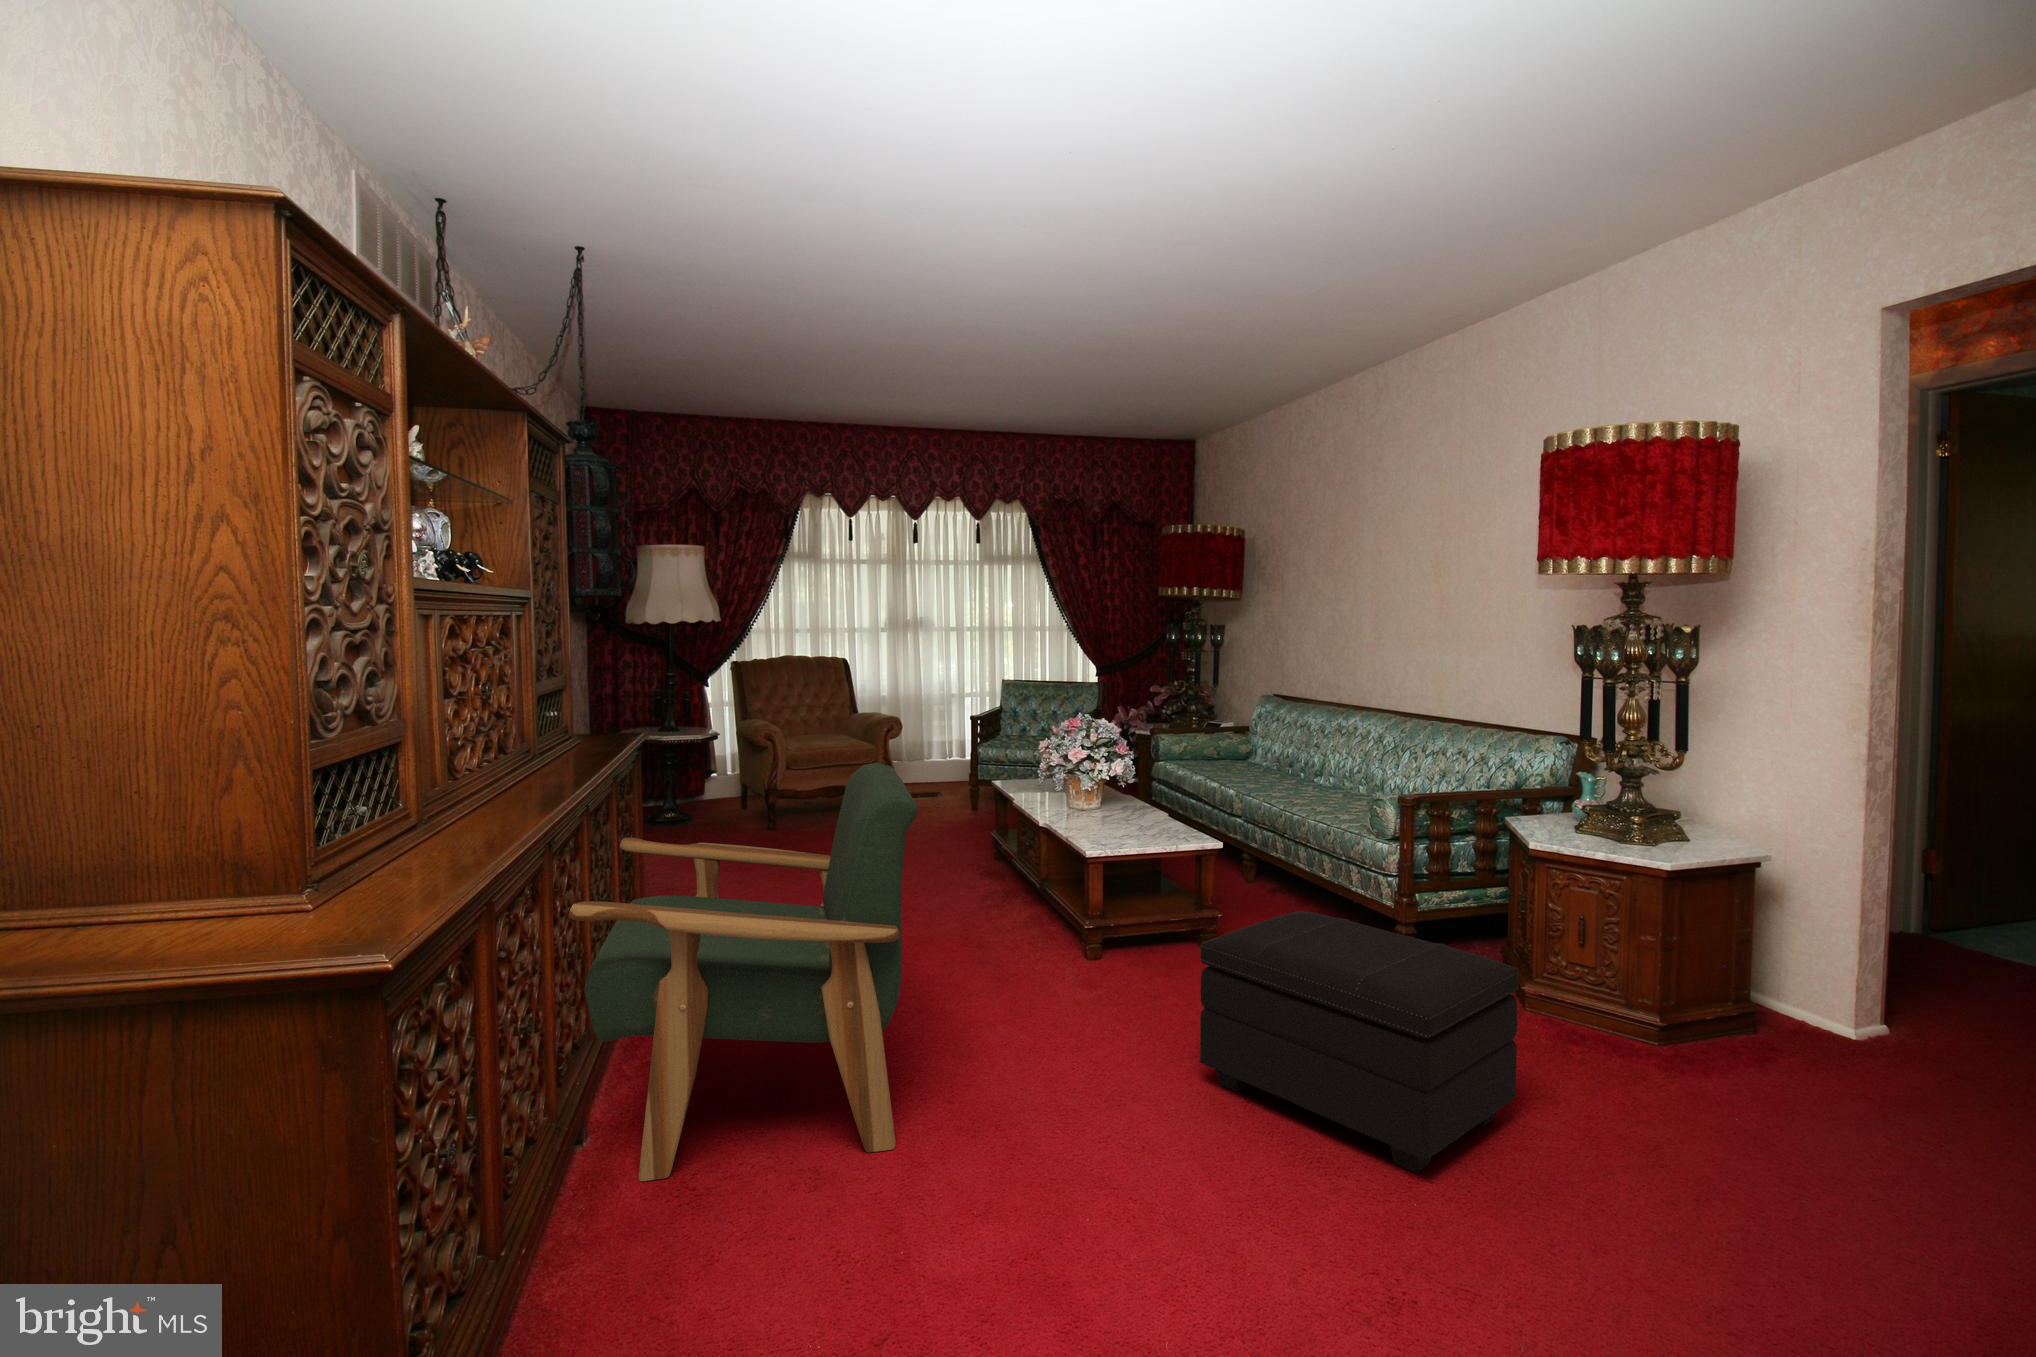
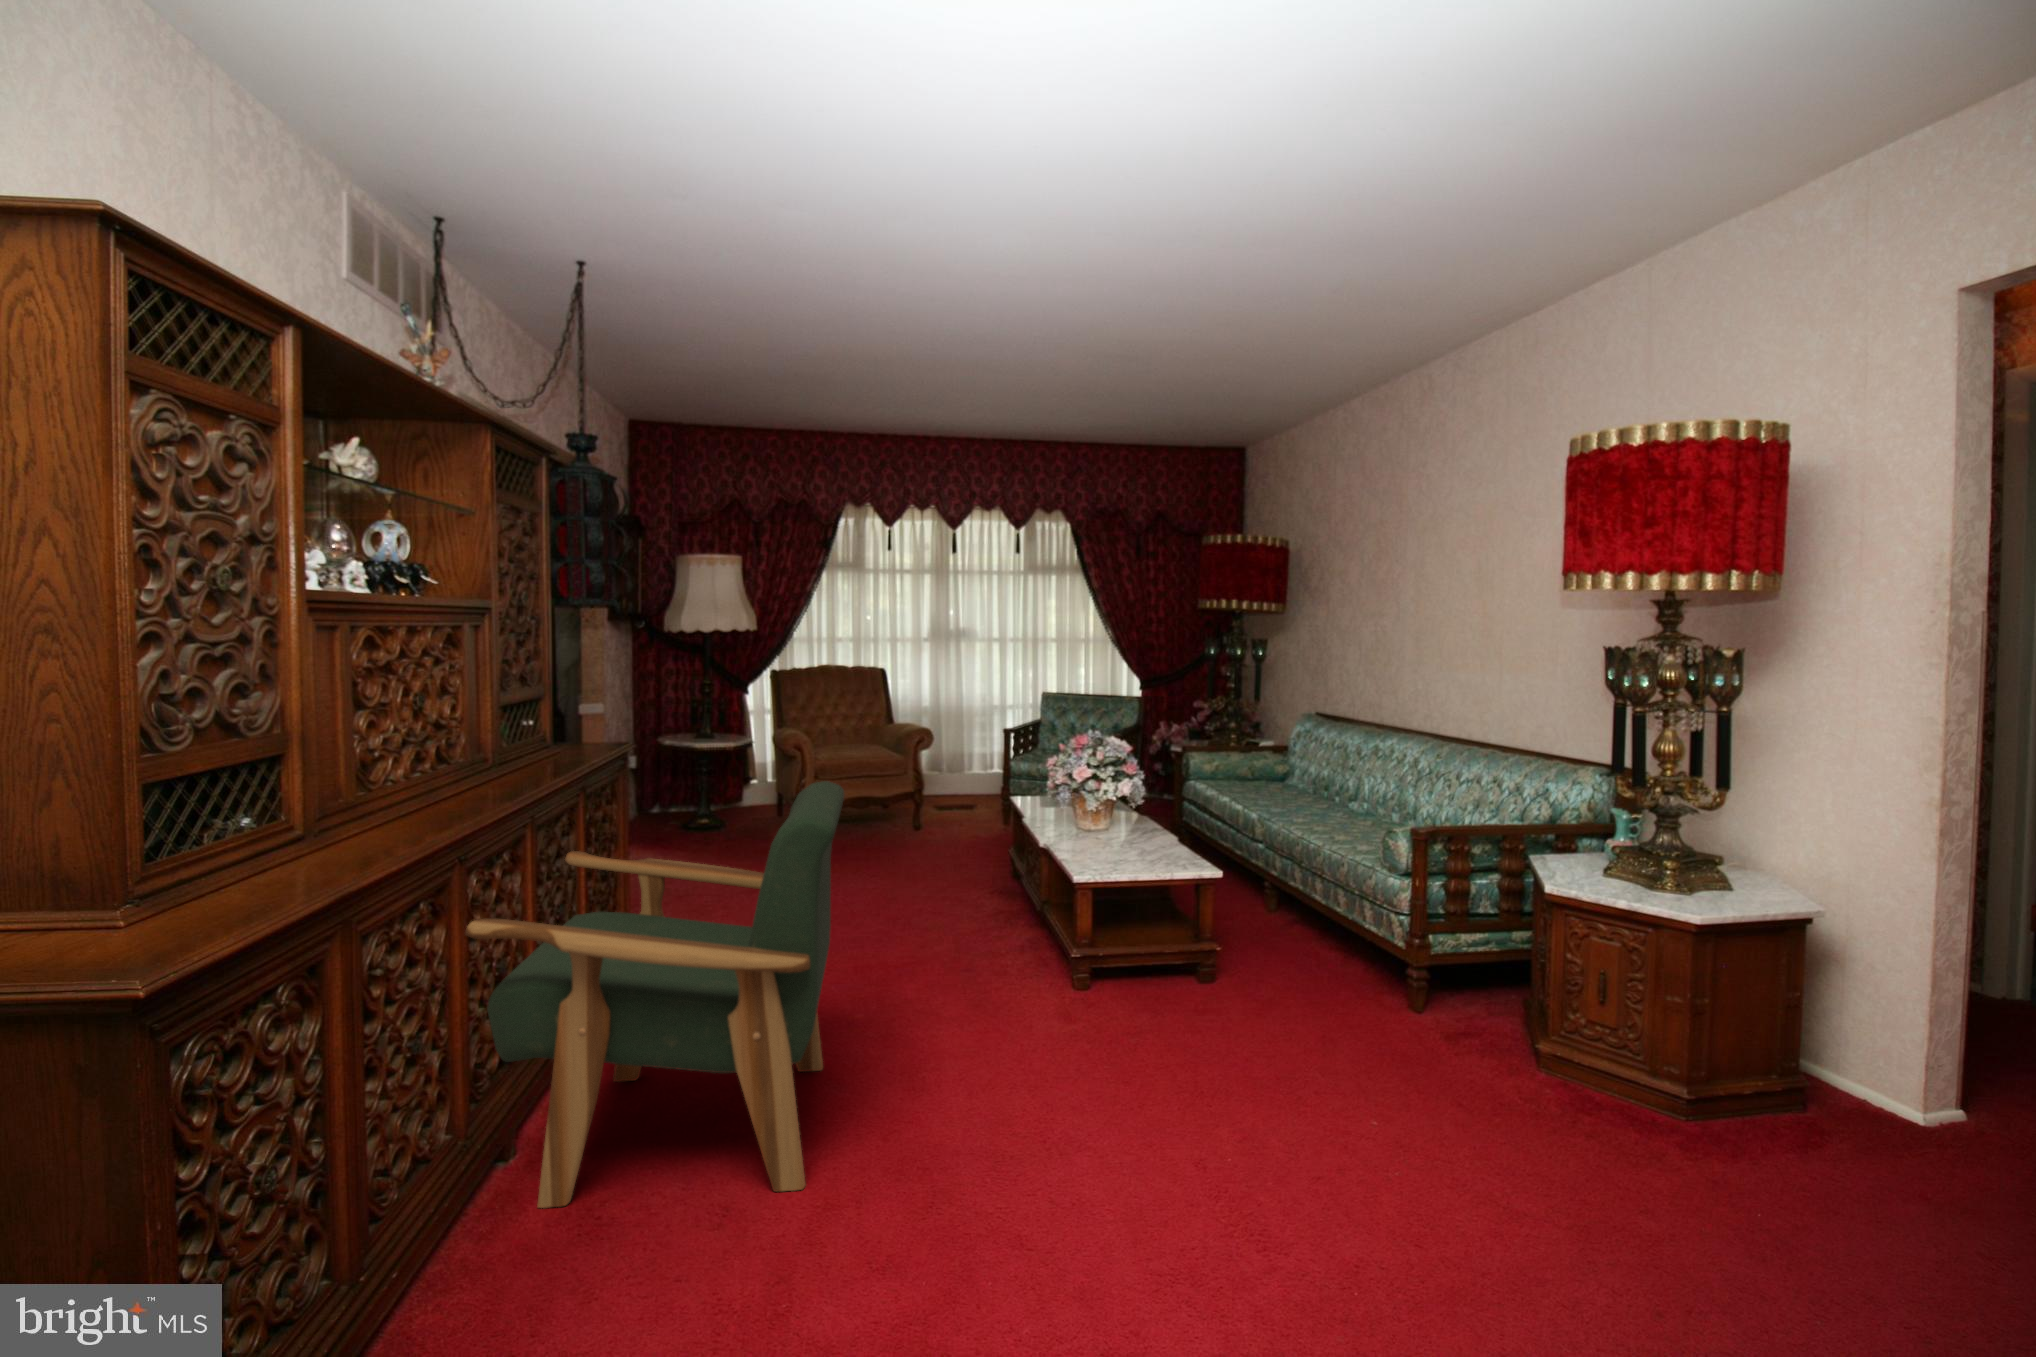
footstool: present [1200,911,1519,1173] -> none [1148,953,1492,1254]

